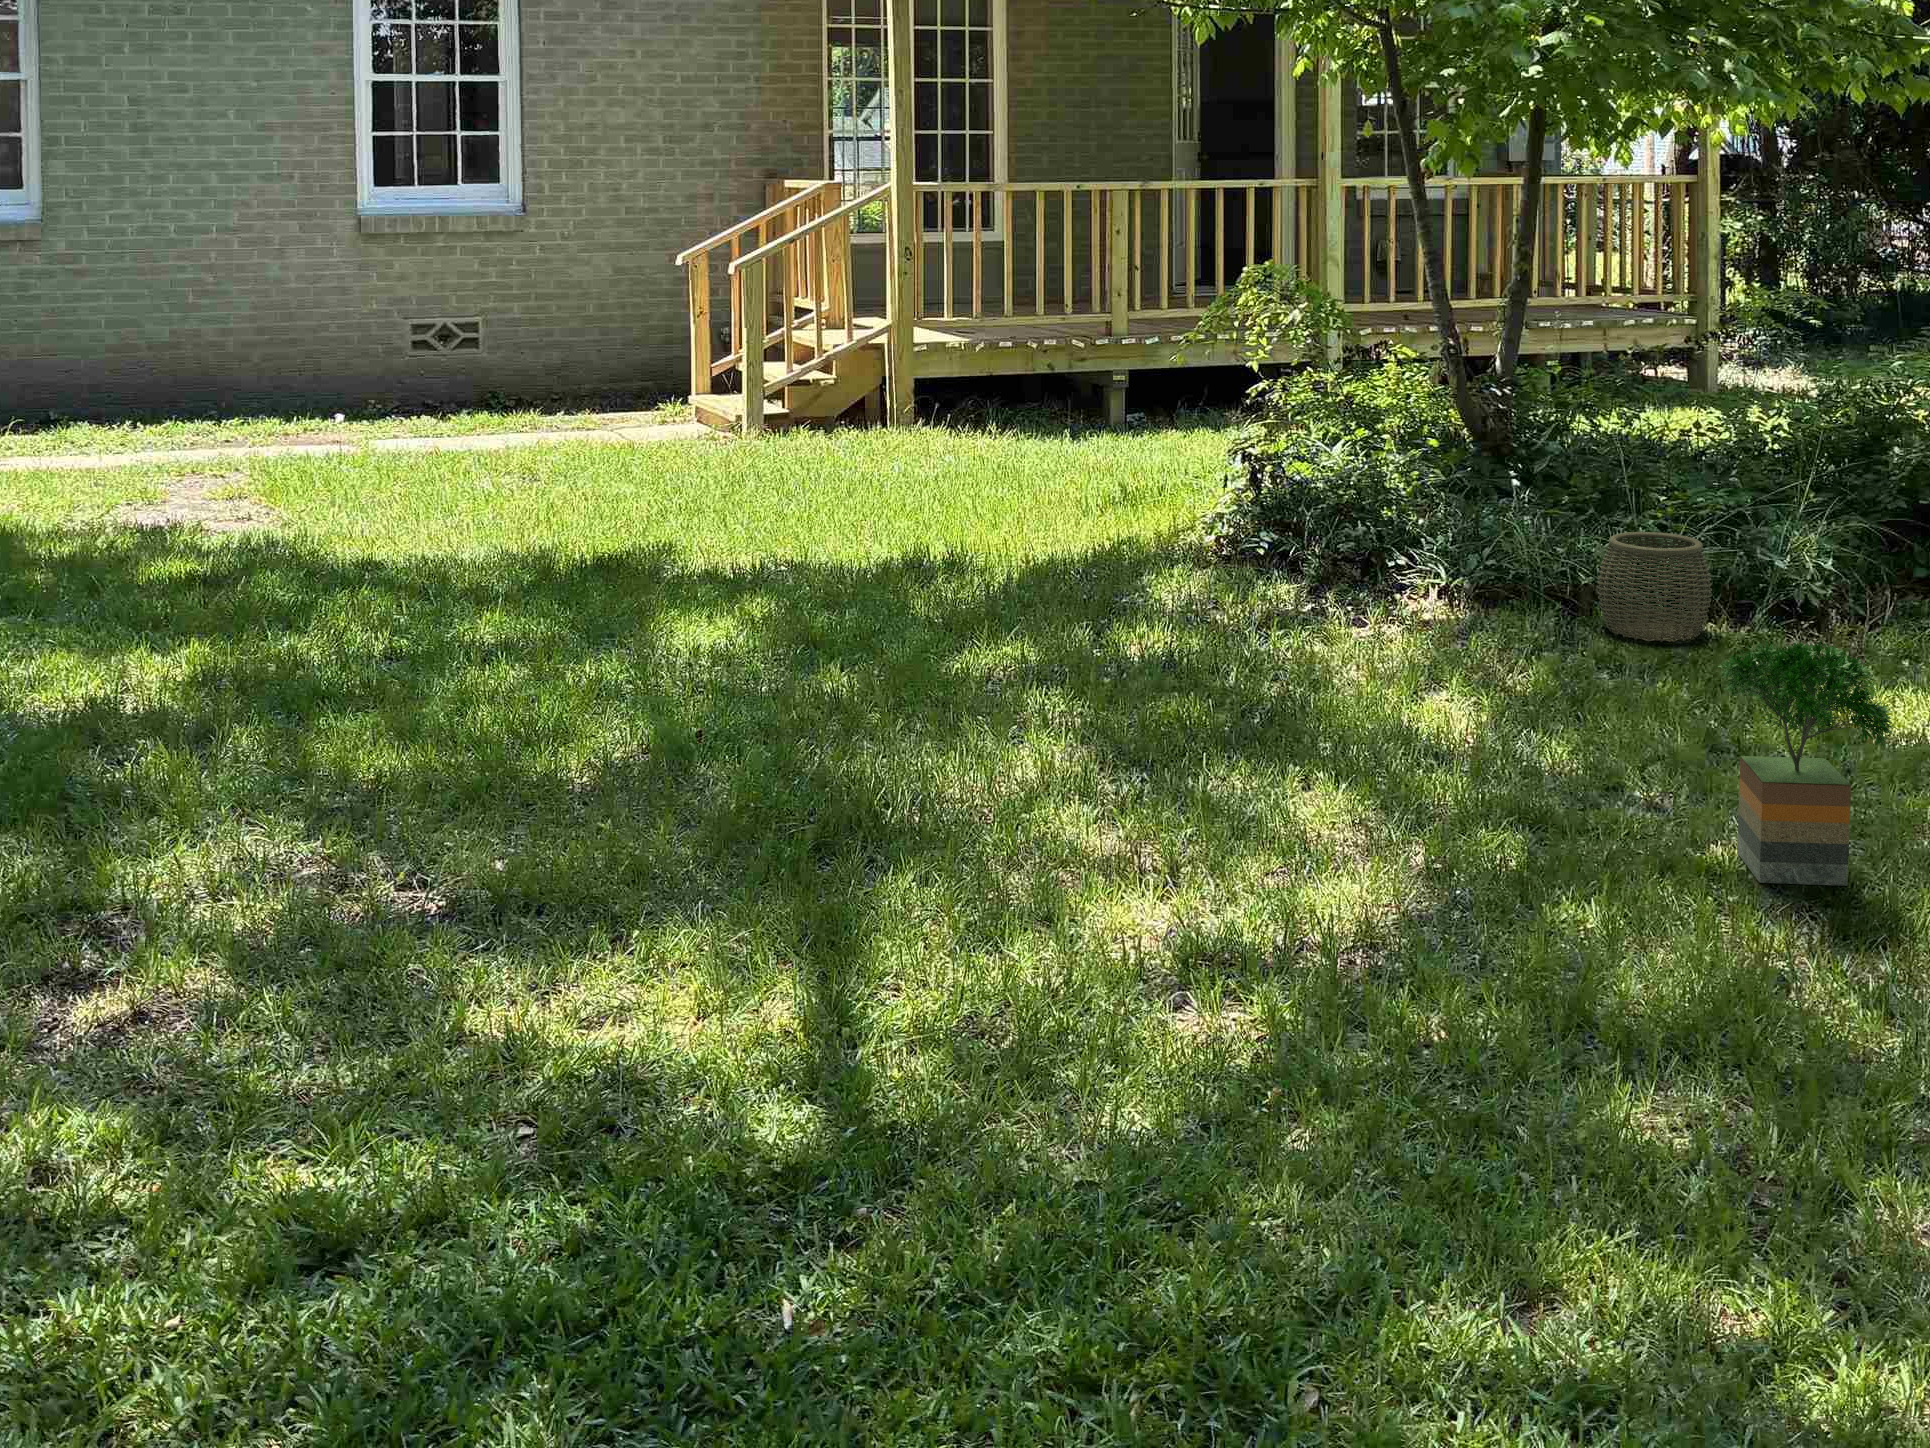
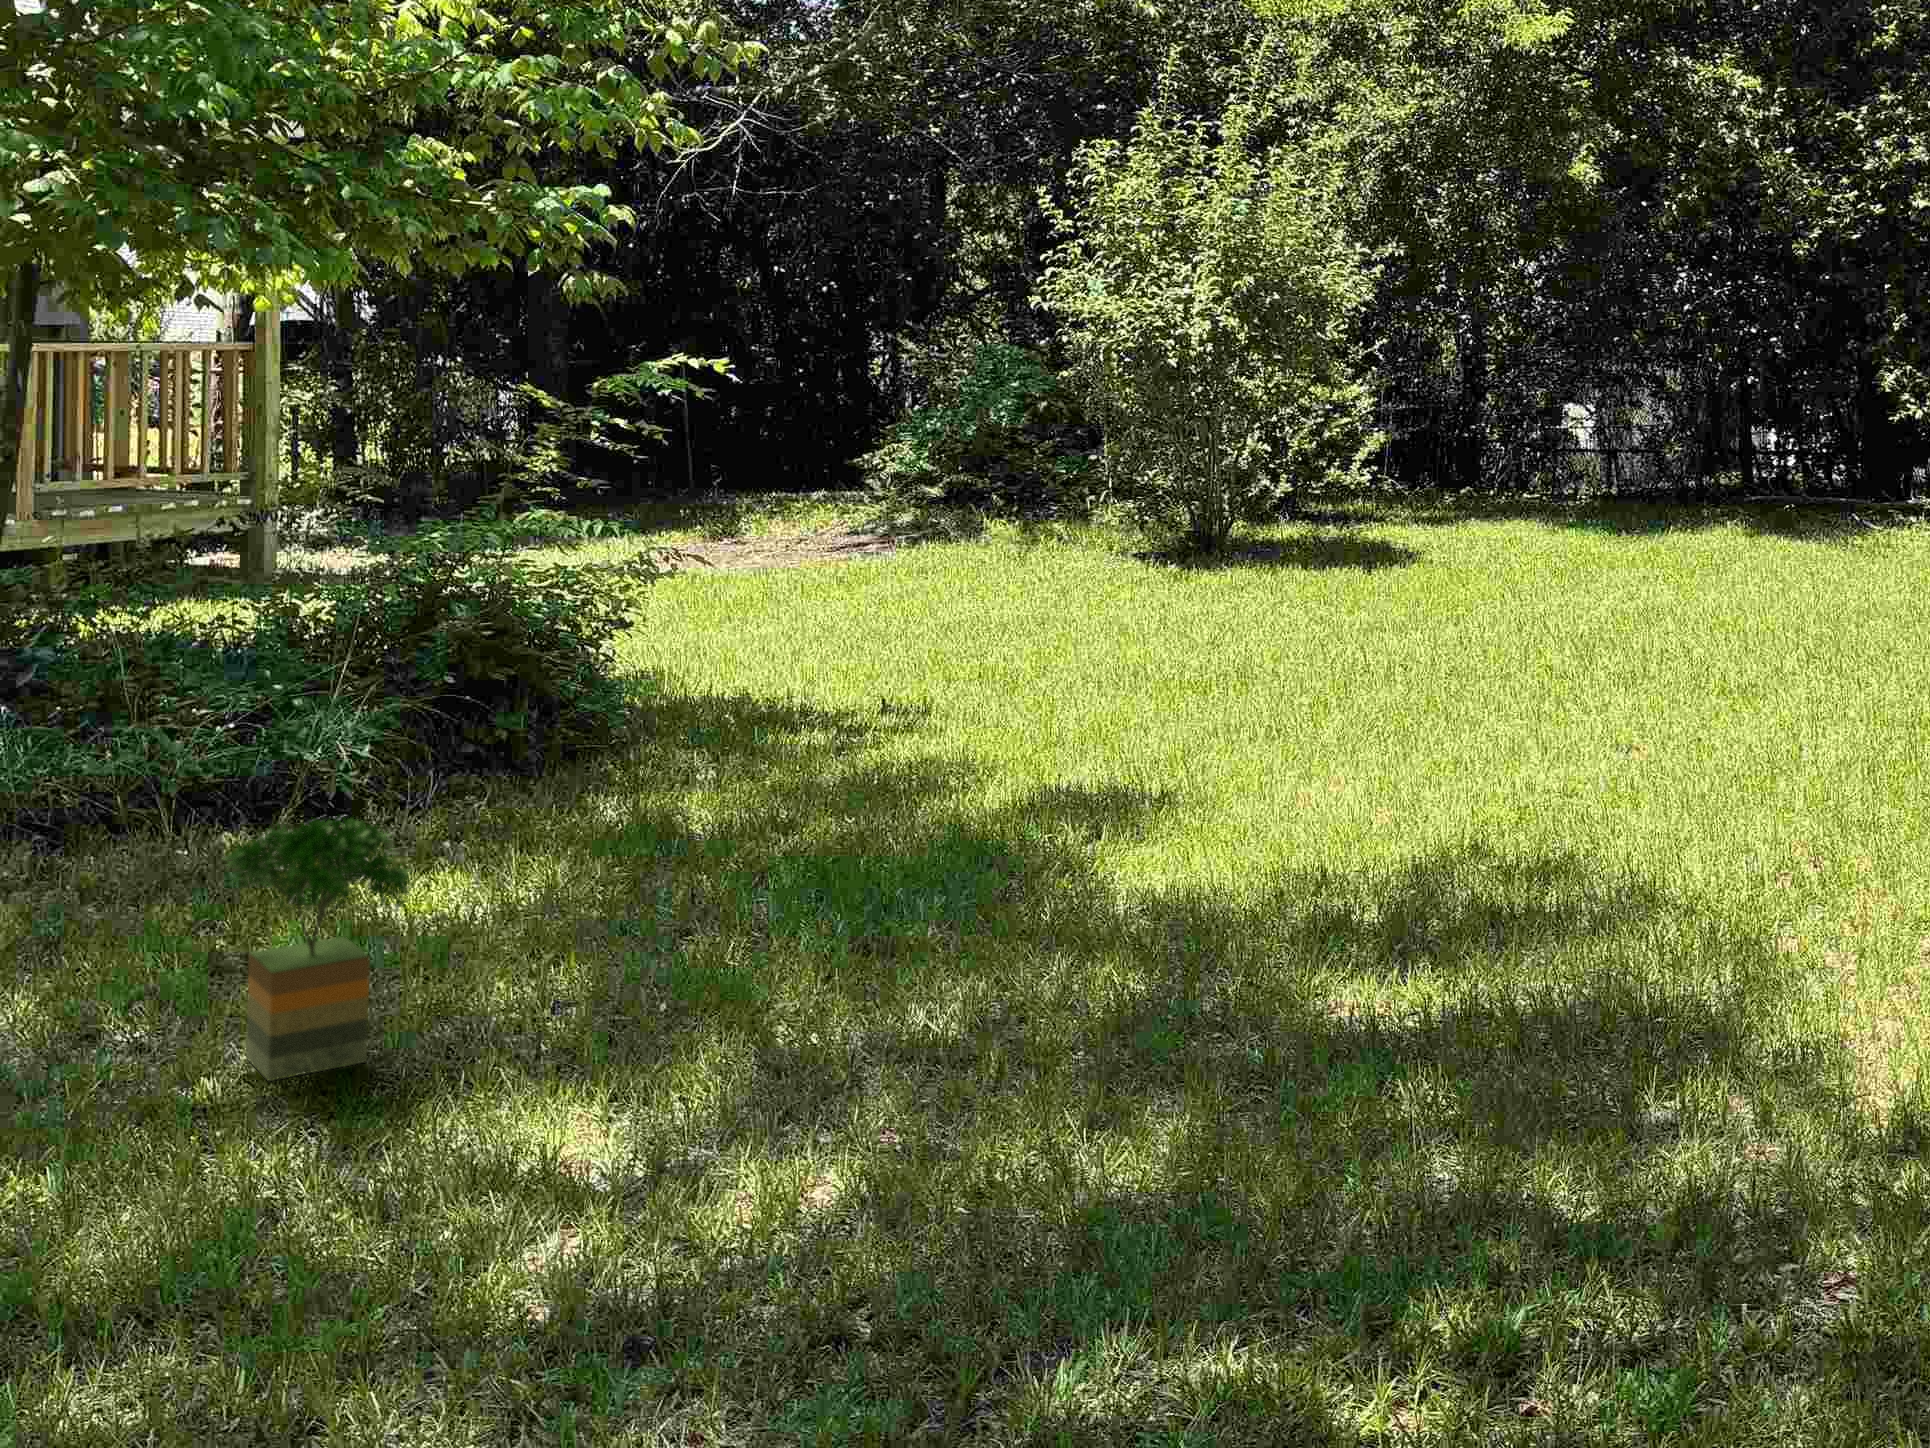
woven basket: present [1597,532,1712,642] -> none [94,735,239,861]

